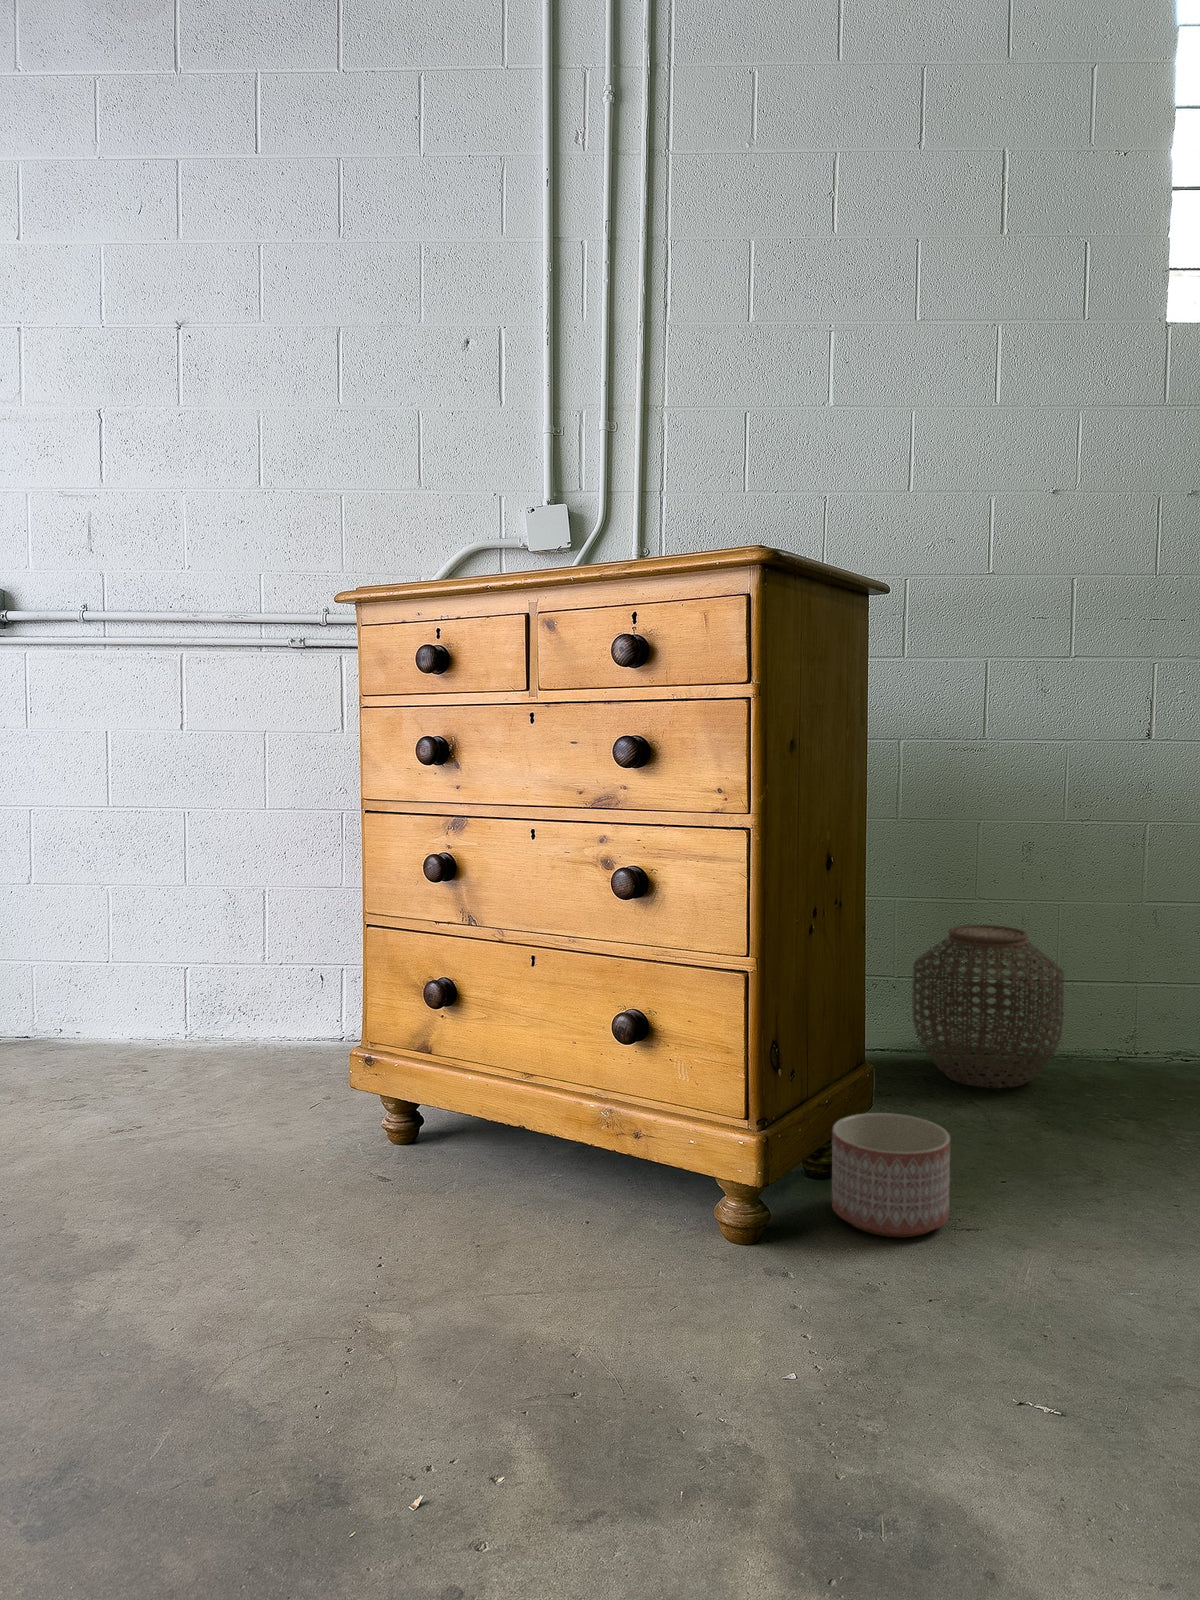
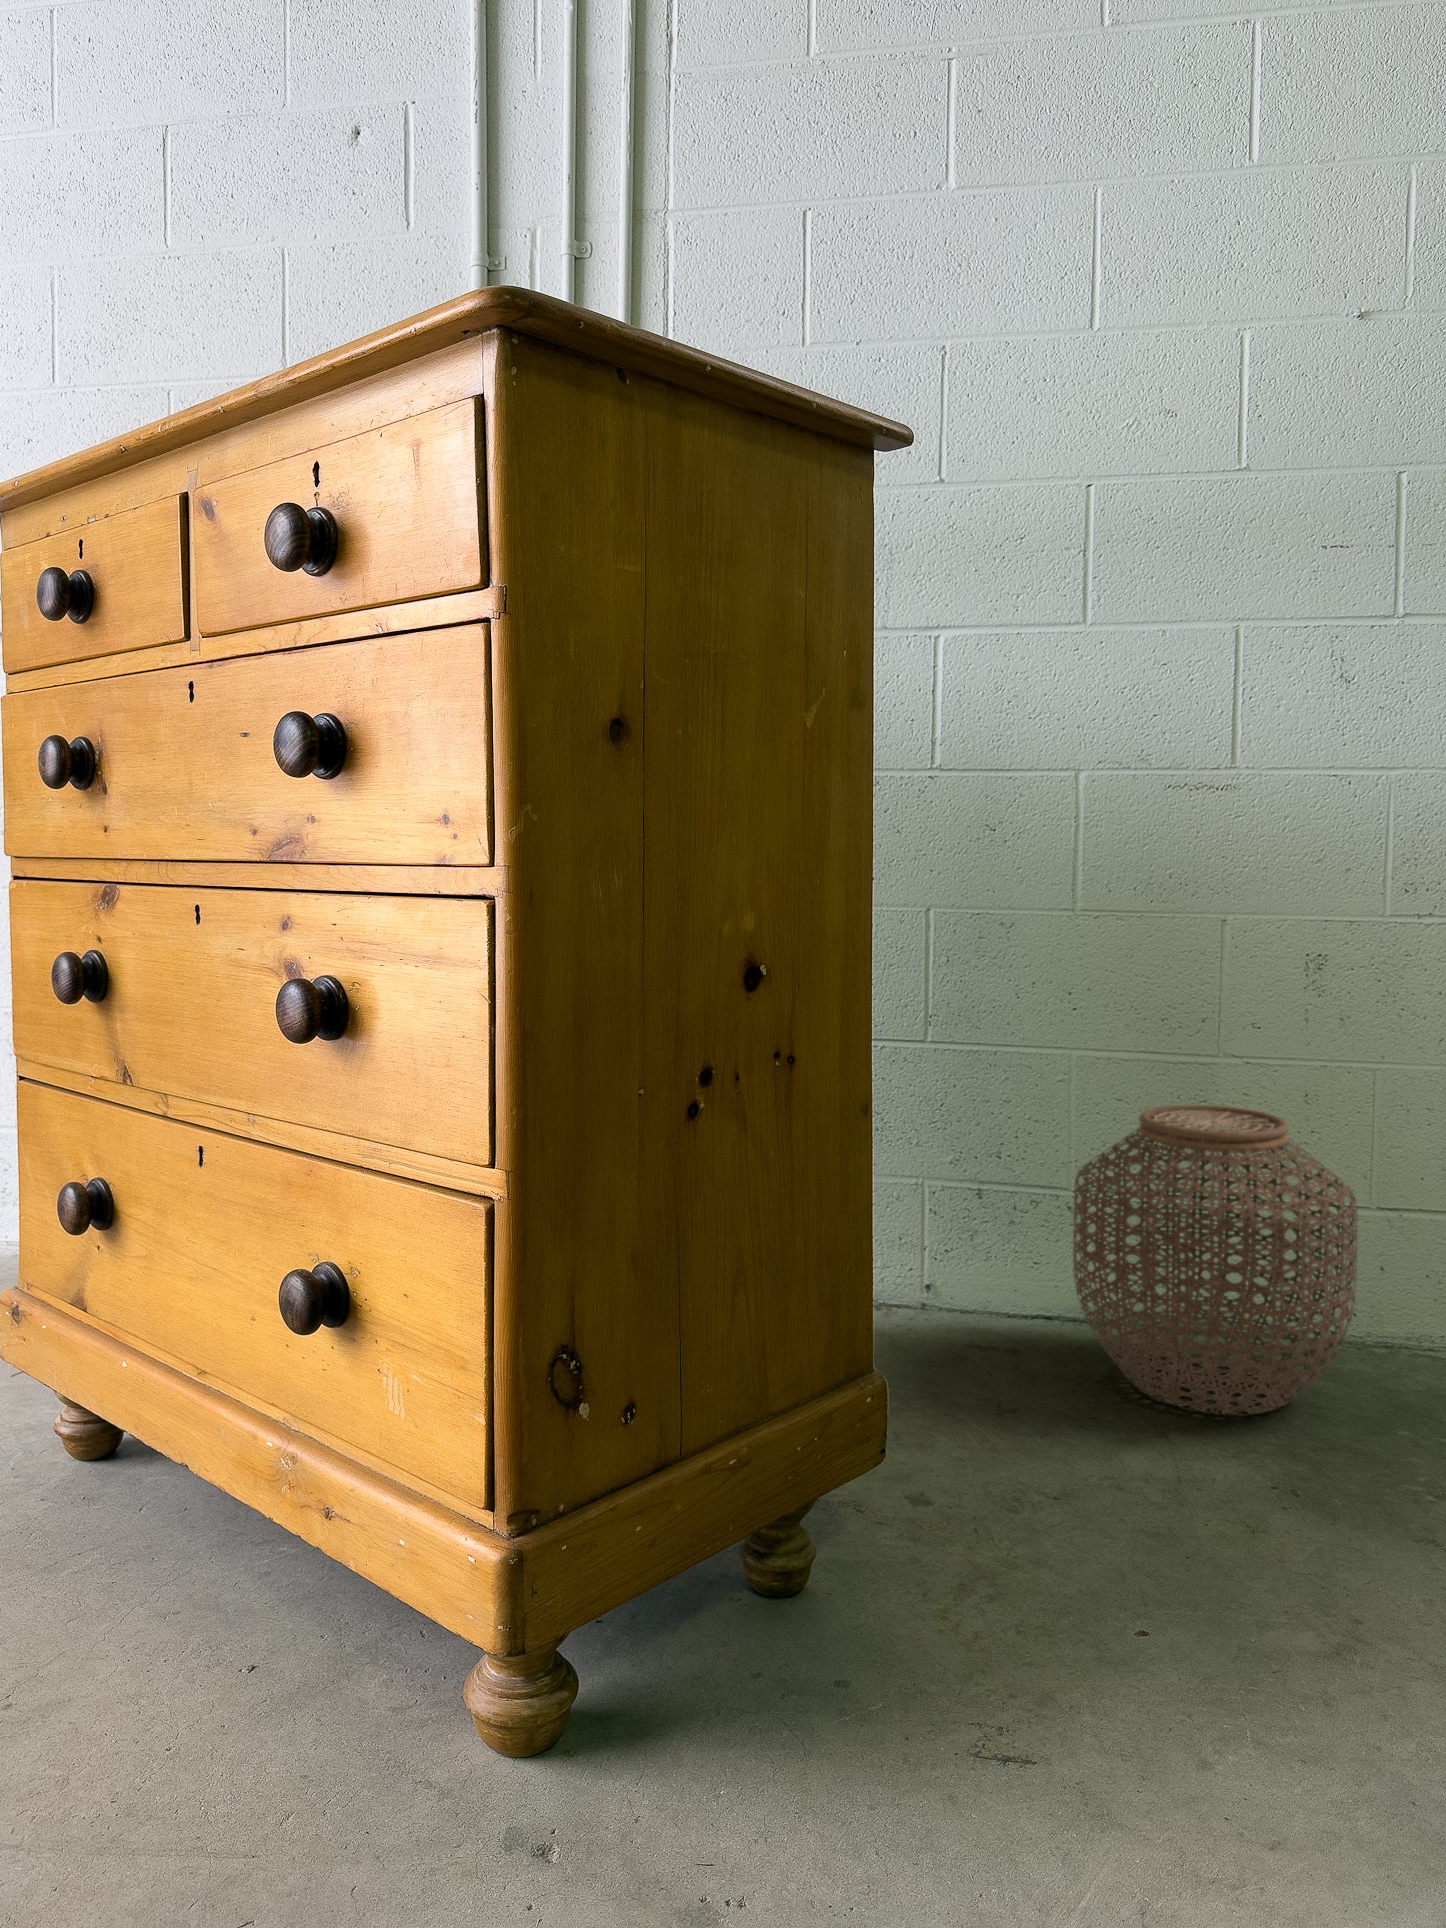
planter: present [832,1113,950,1237] -> none [716,1494,961,1793]

